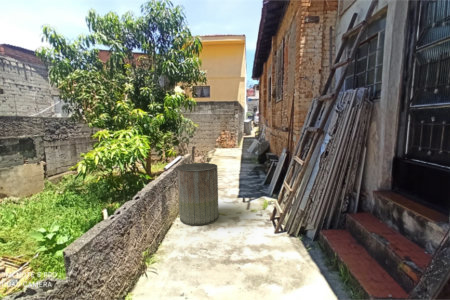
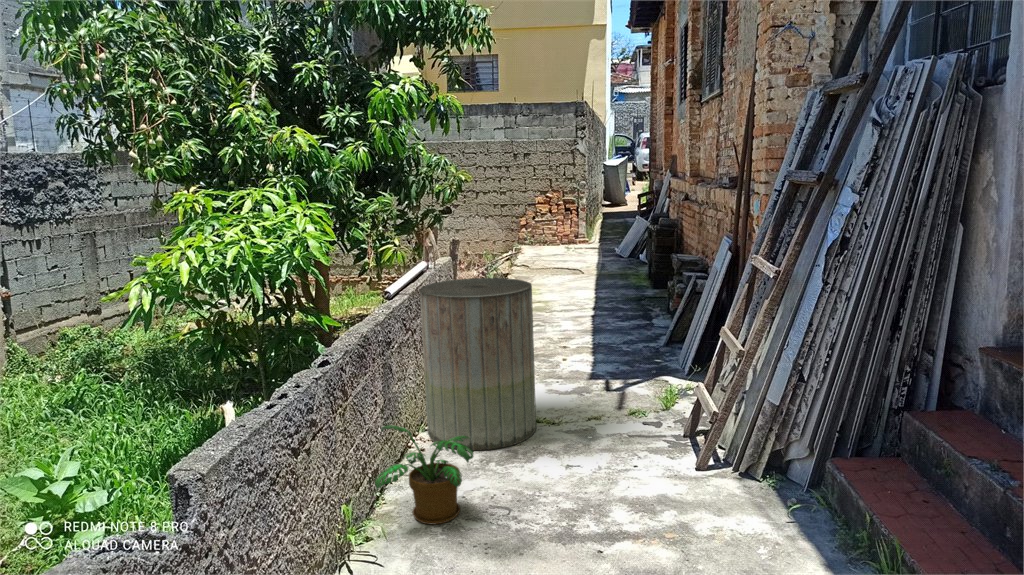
potted plant: none [157,219,194,257] -> present [375,425,473,524]

